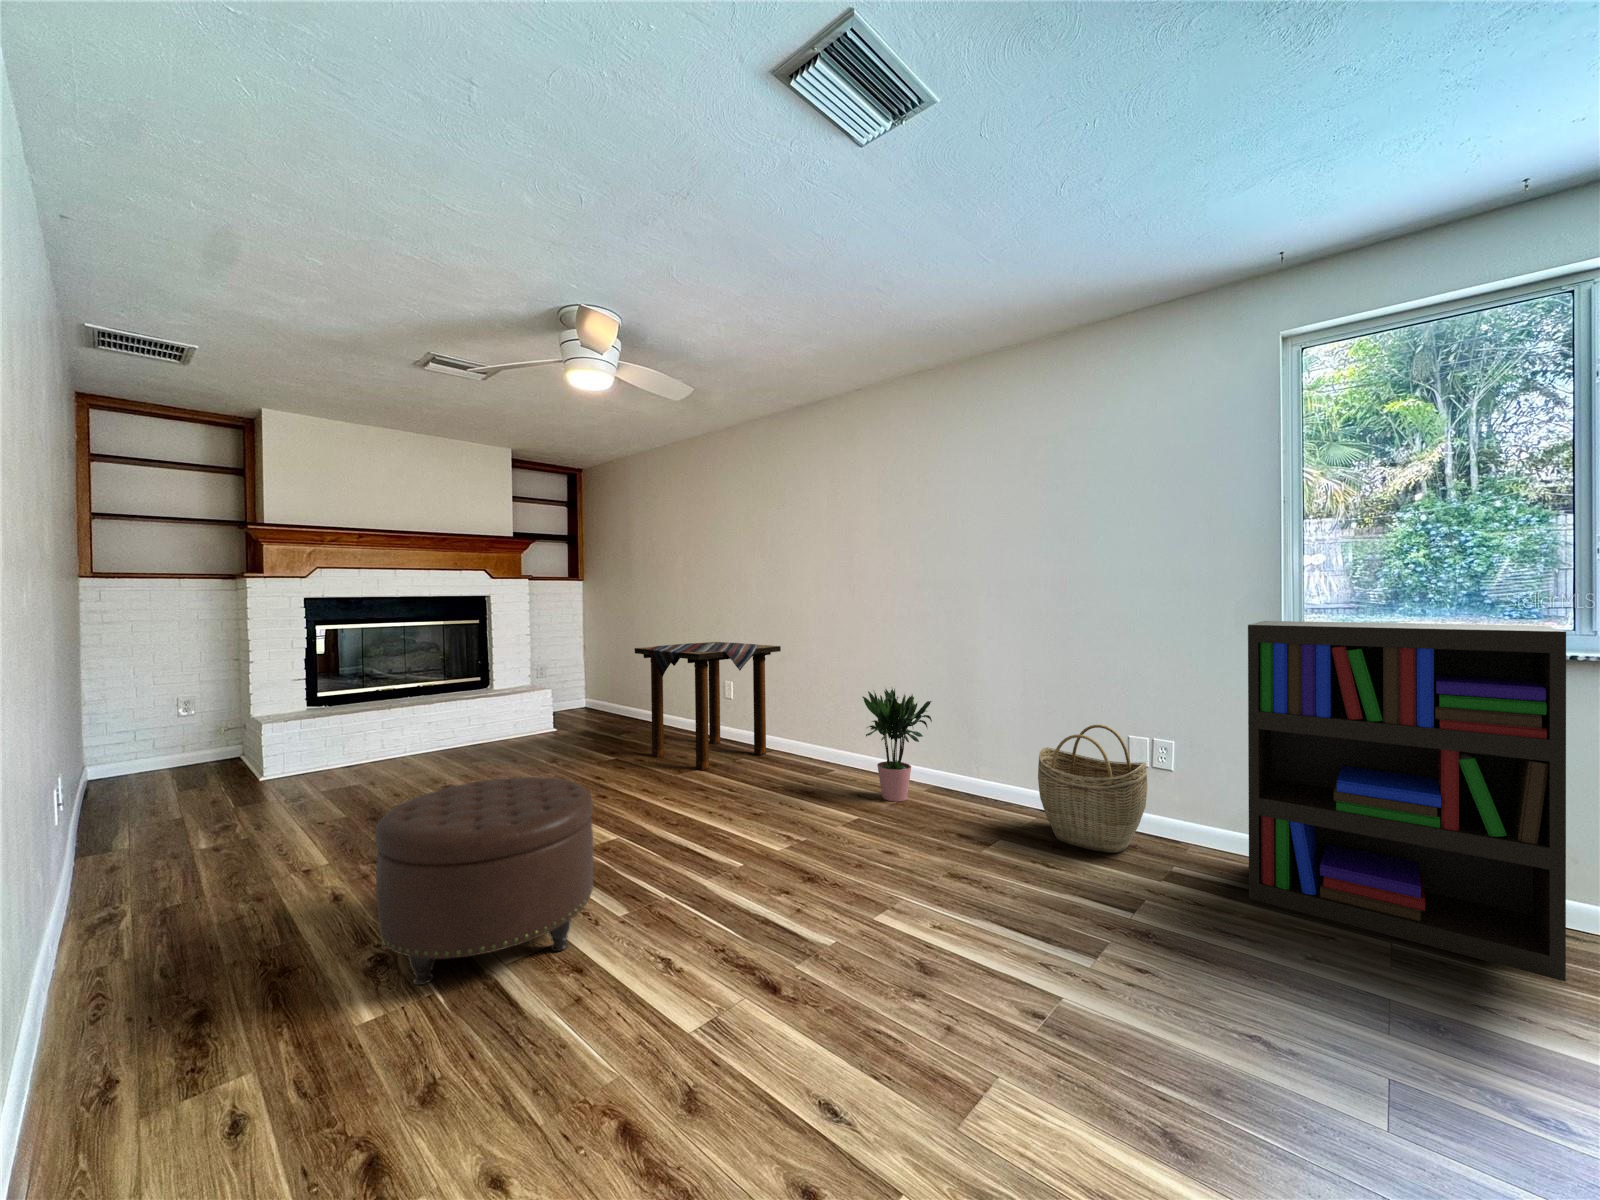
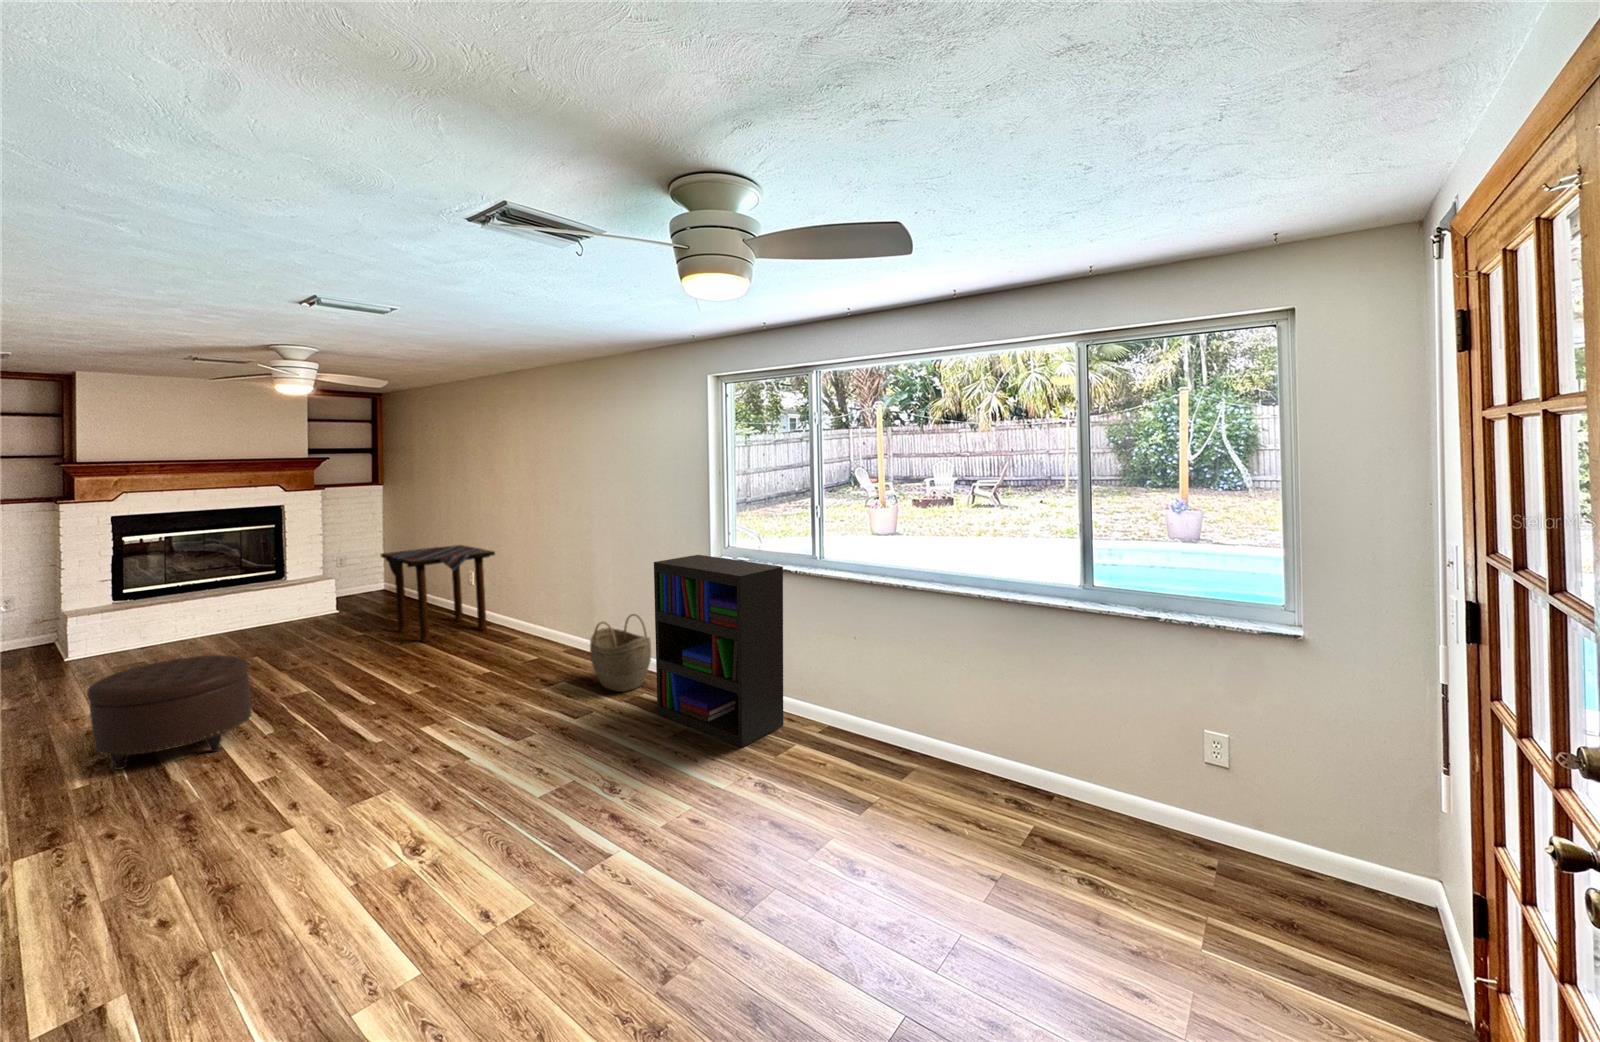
potted plant: present [863,689,932,801] -> none [508,584,567,663]

